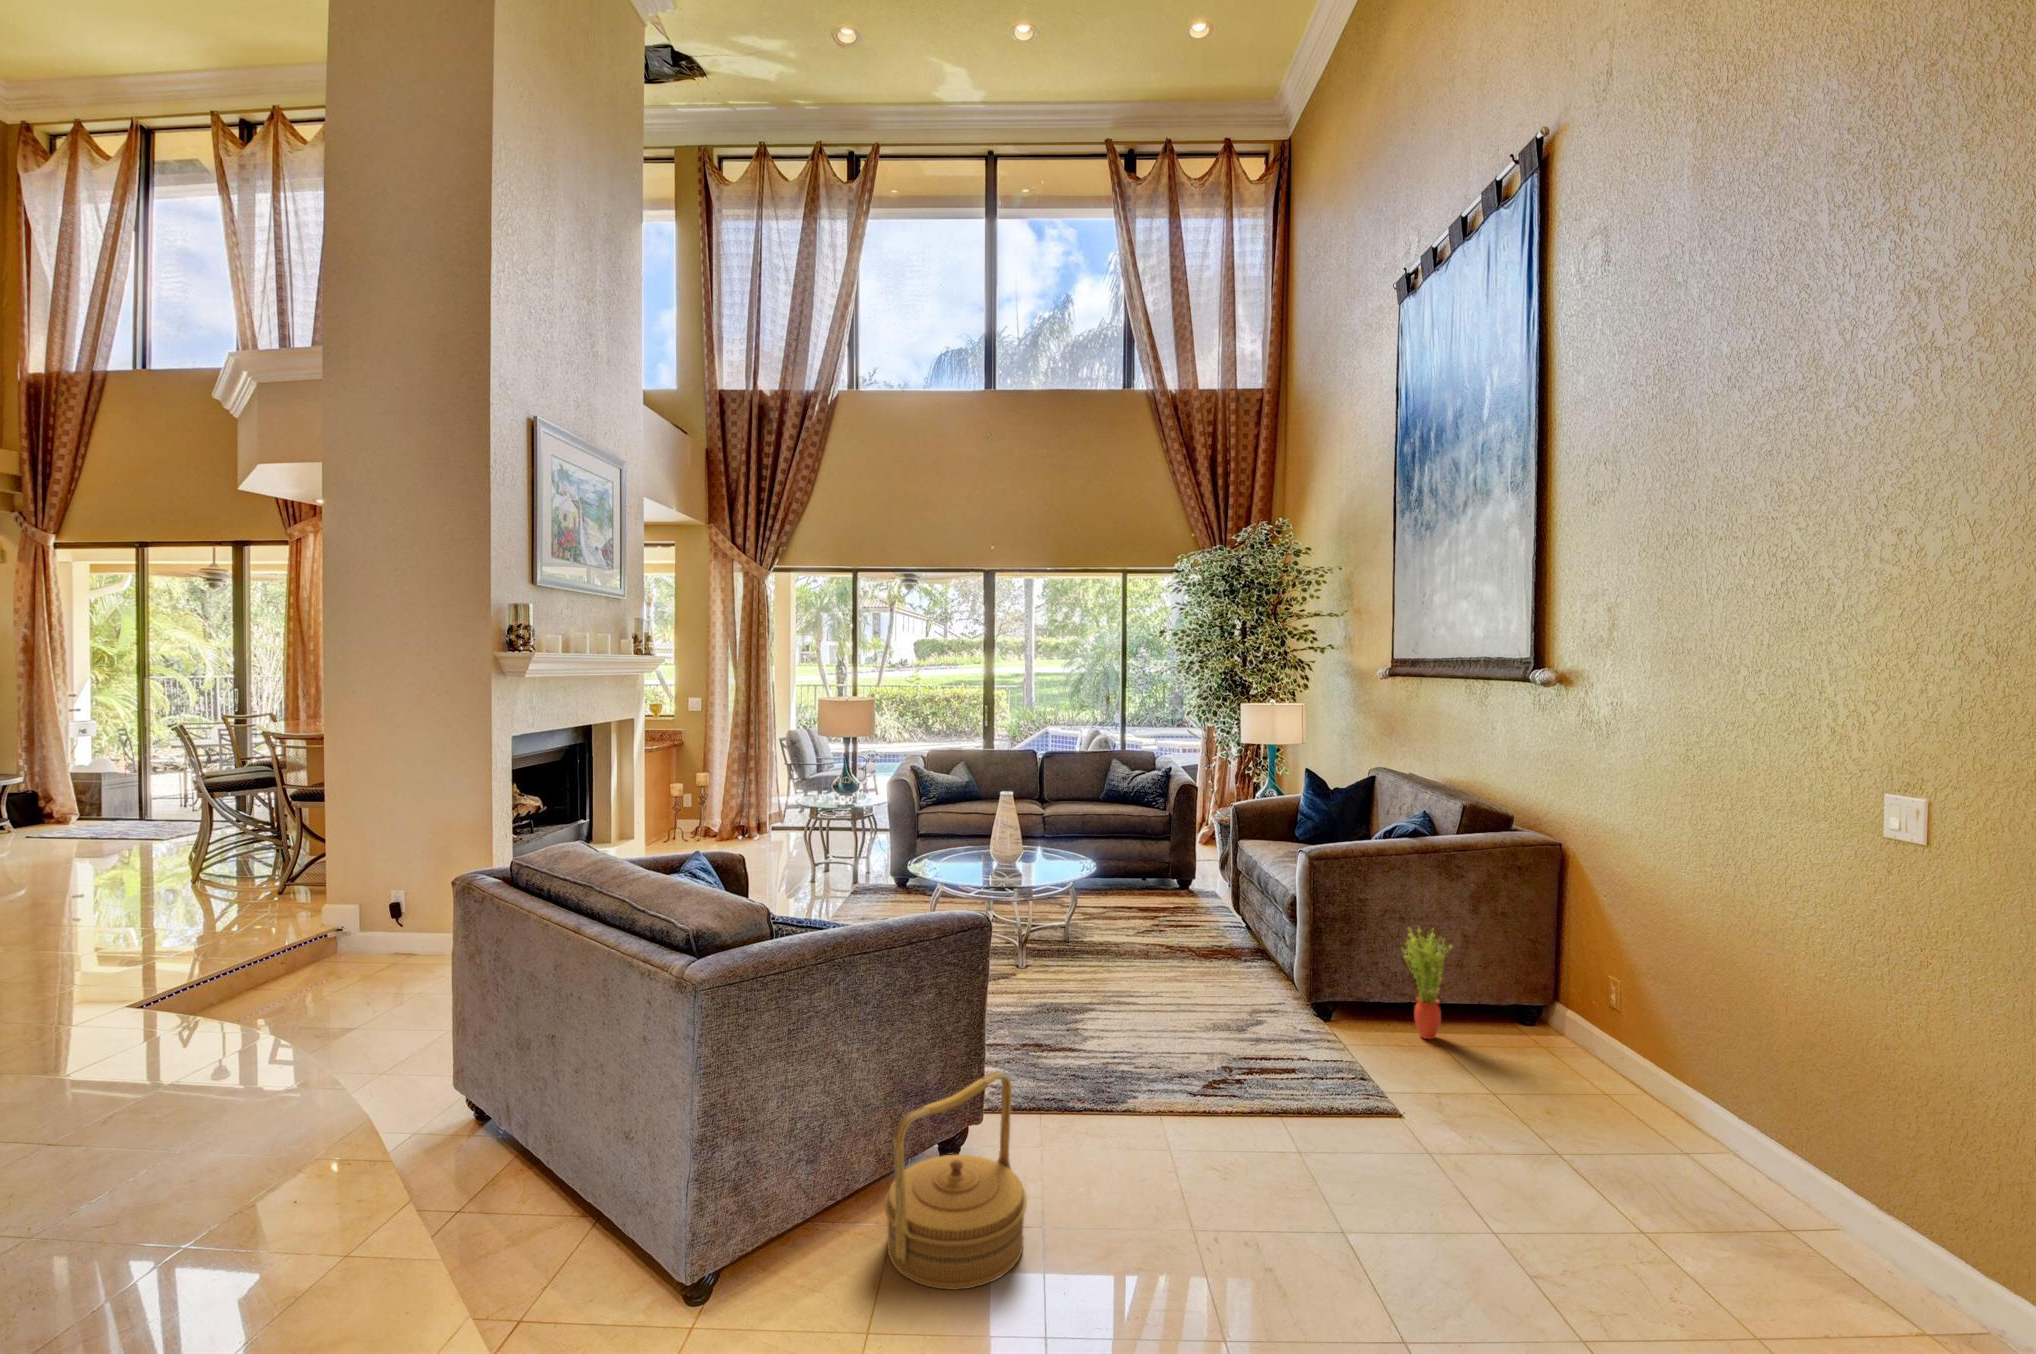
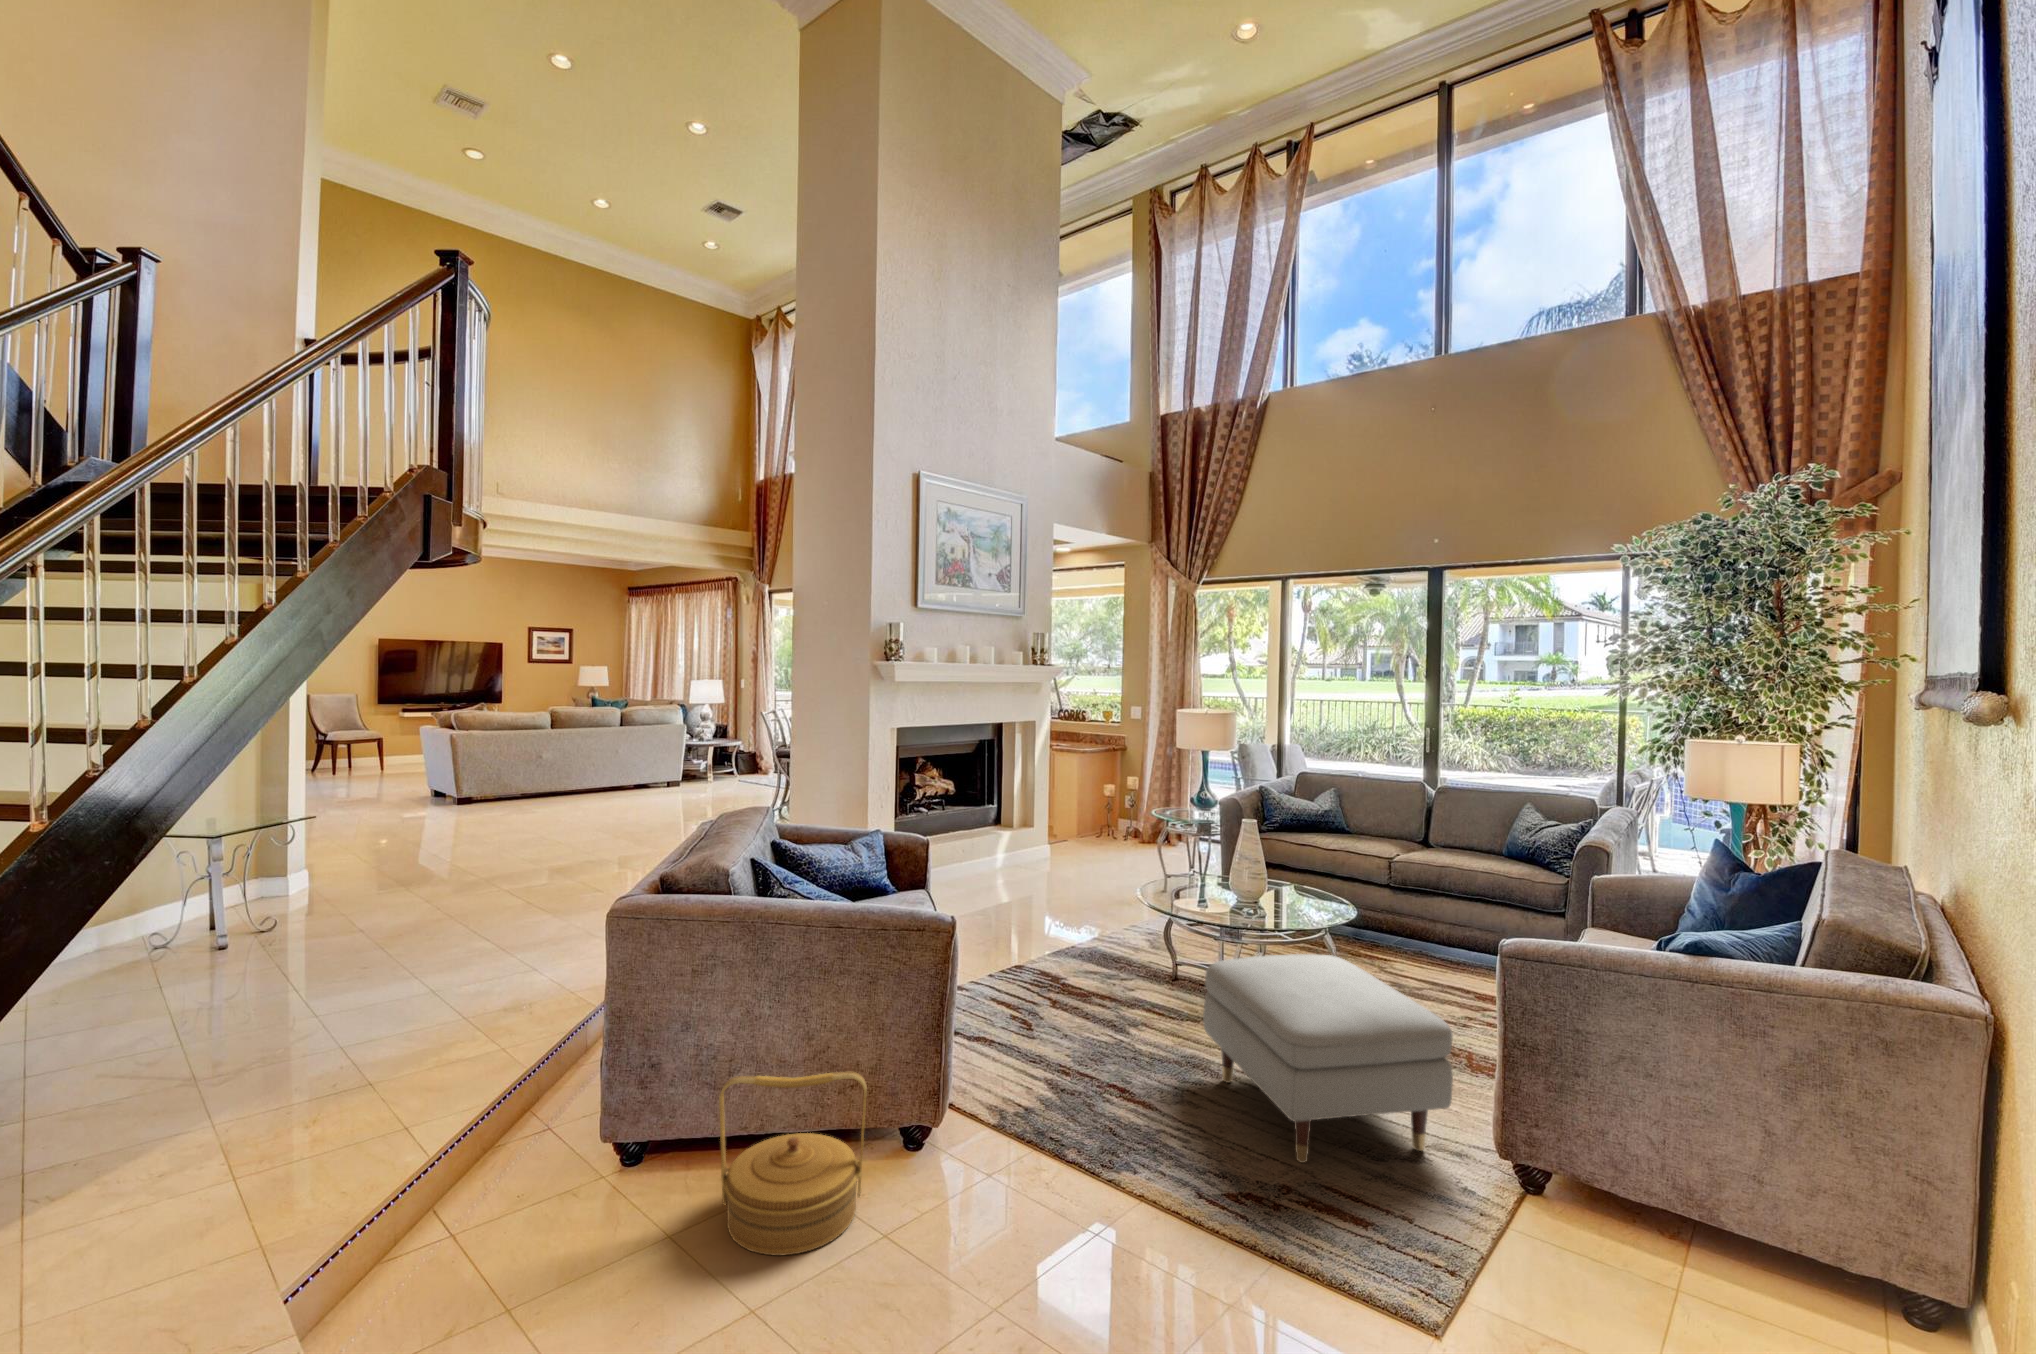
ottoman: none [1071,891,1279,1049] -> present [1203,954,1453,1163]
potted plant: present [1402,928,1452,1039] -> none [1605,1091,1693,1278]

